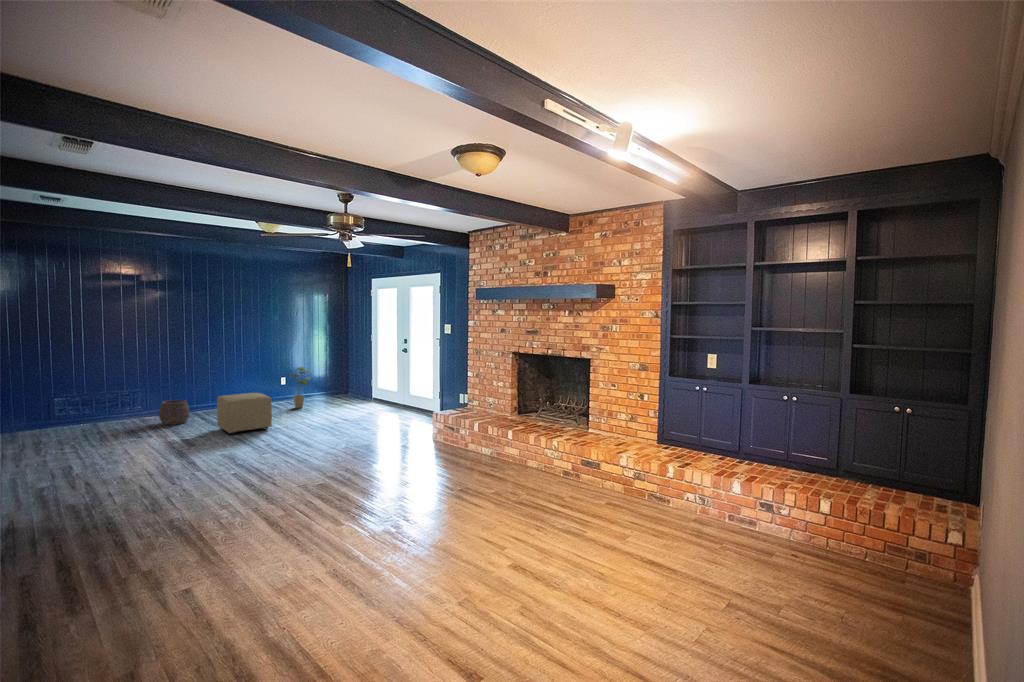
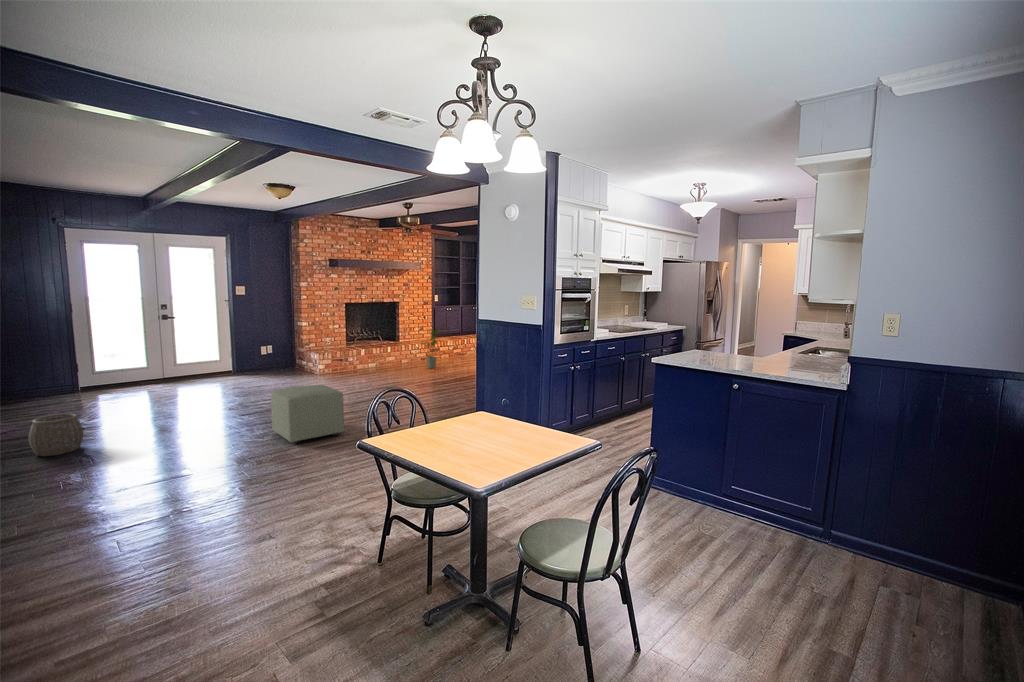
house plant: present [291,367,310,408] -> present [421,330,439,368]
ottoman: present [217,393,272,434] -> present [271,385,344,444]

